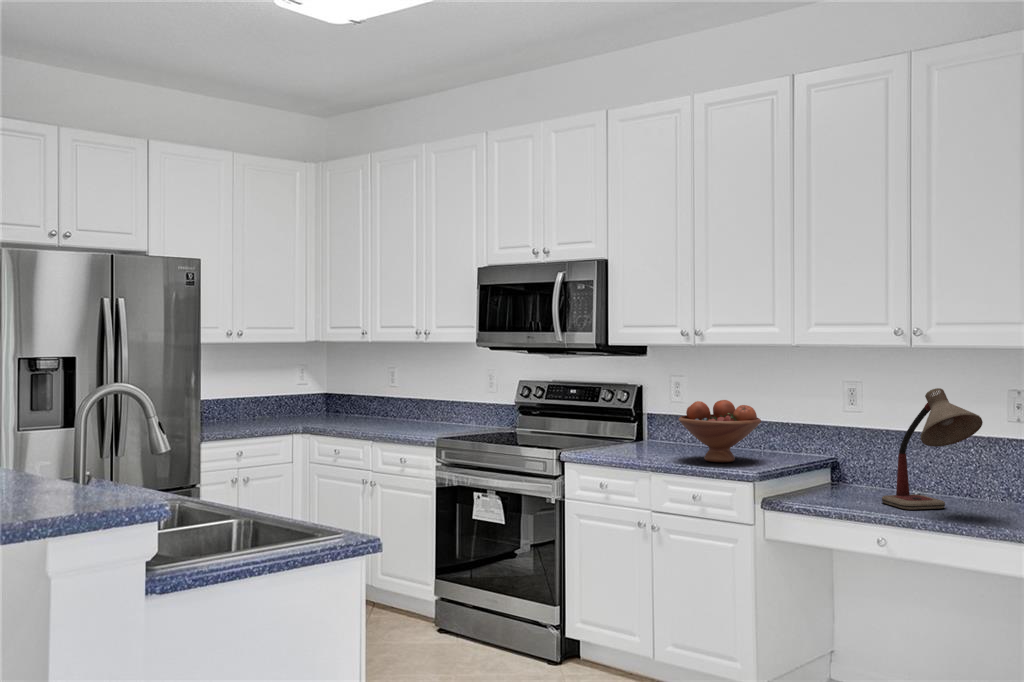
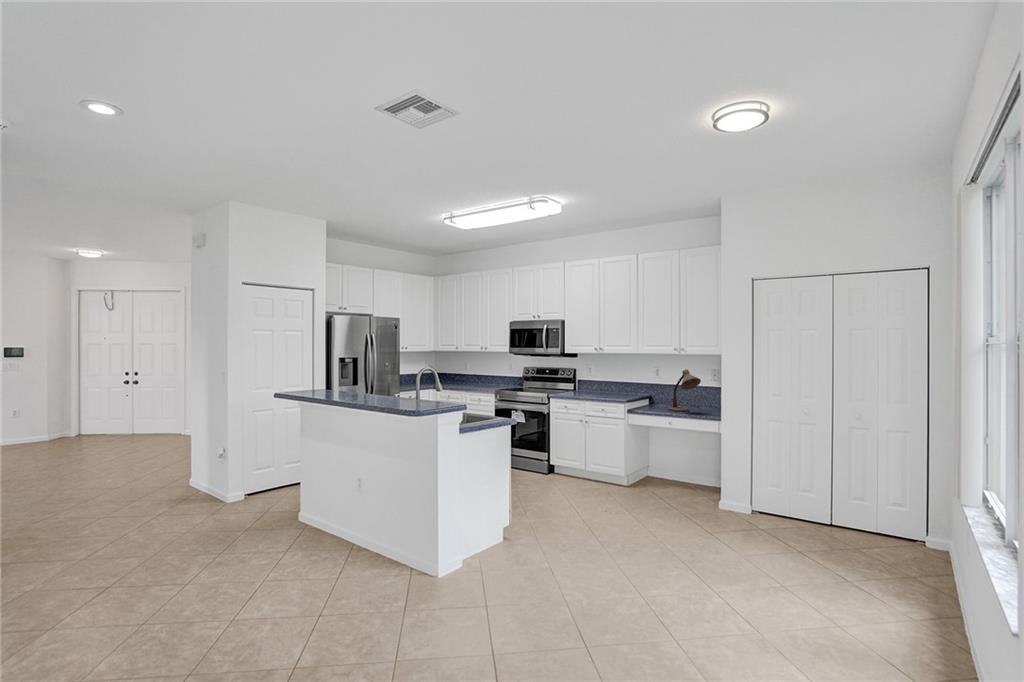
fruit bowl: present [679,400,761,462] -> none [595,374,625,397]

